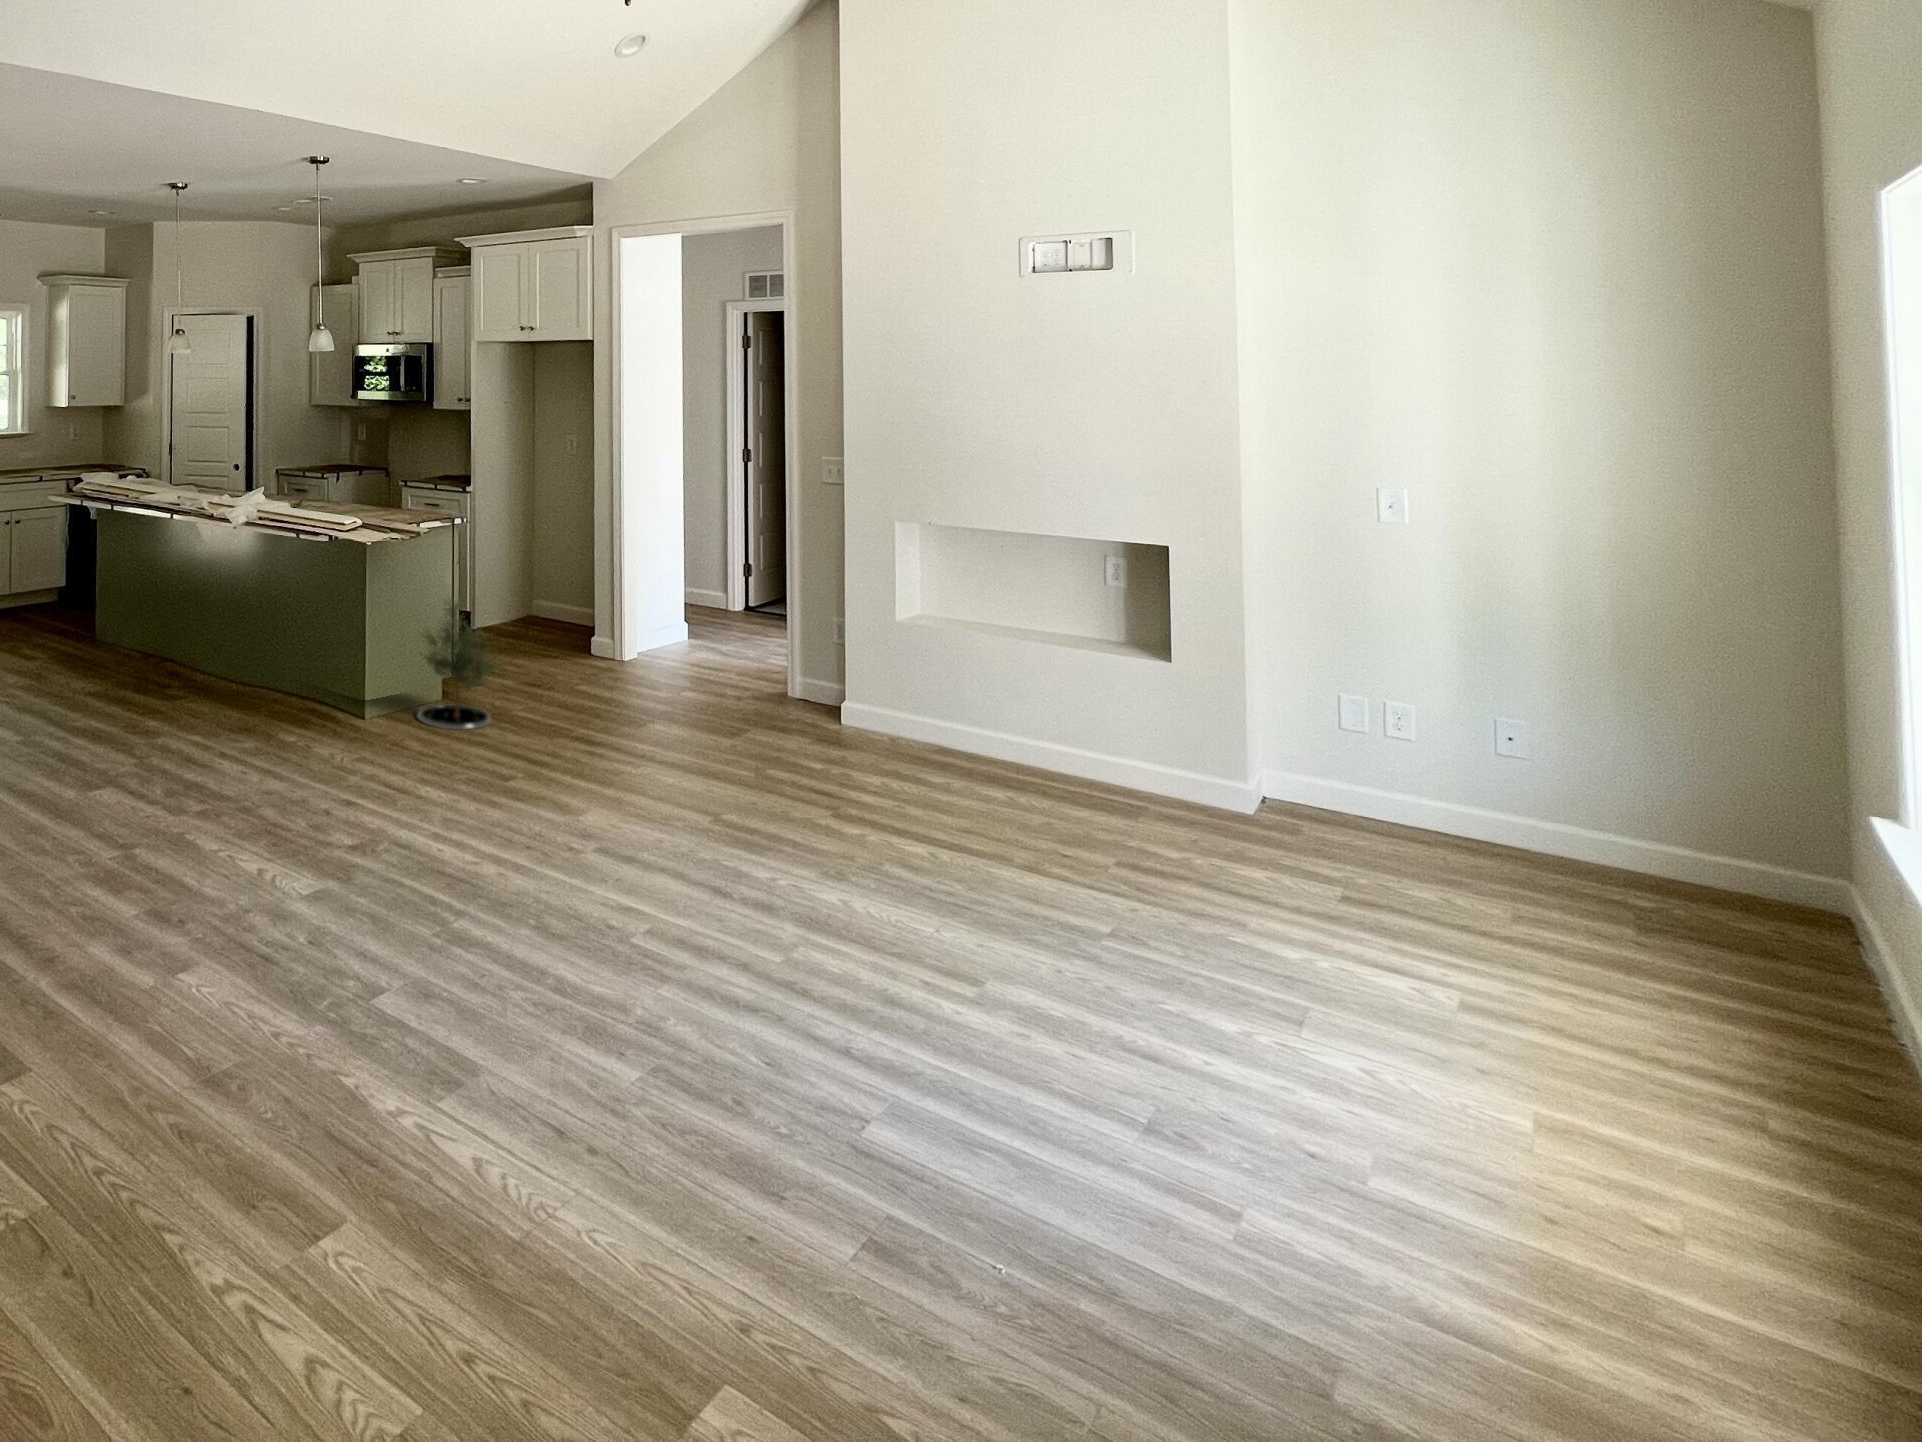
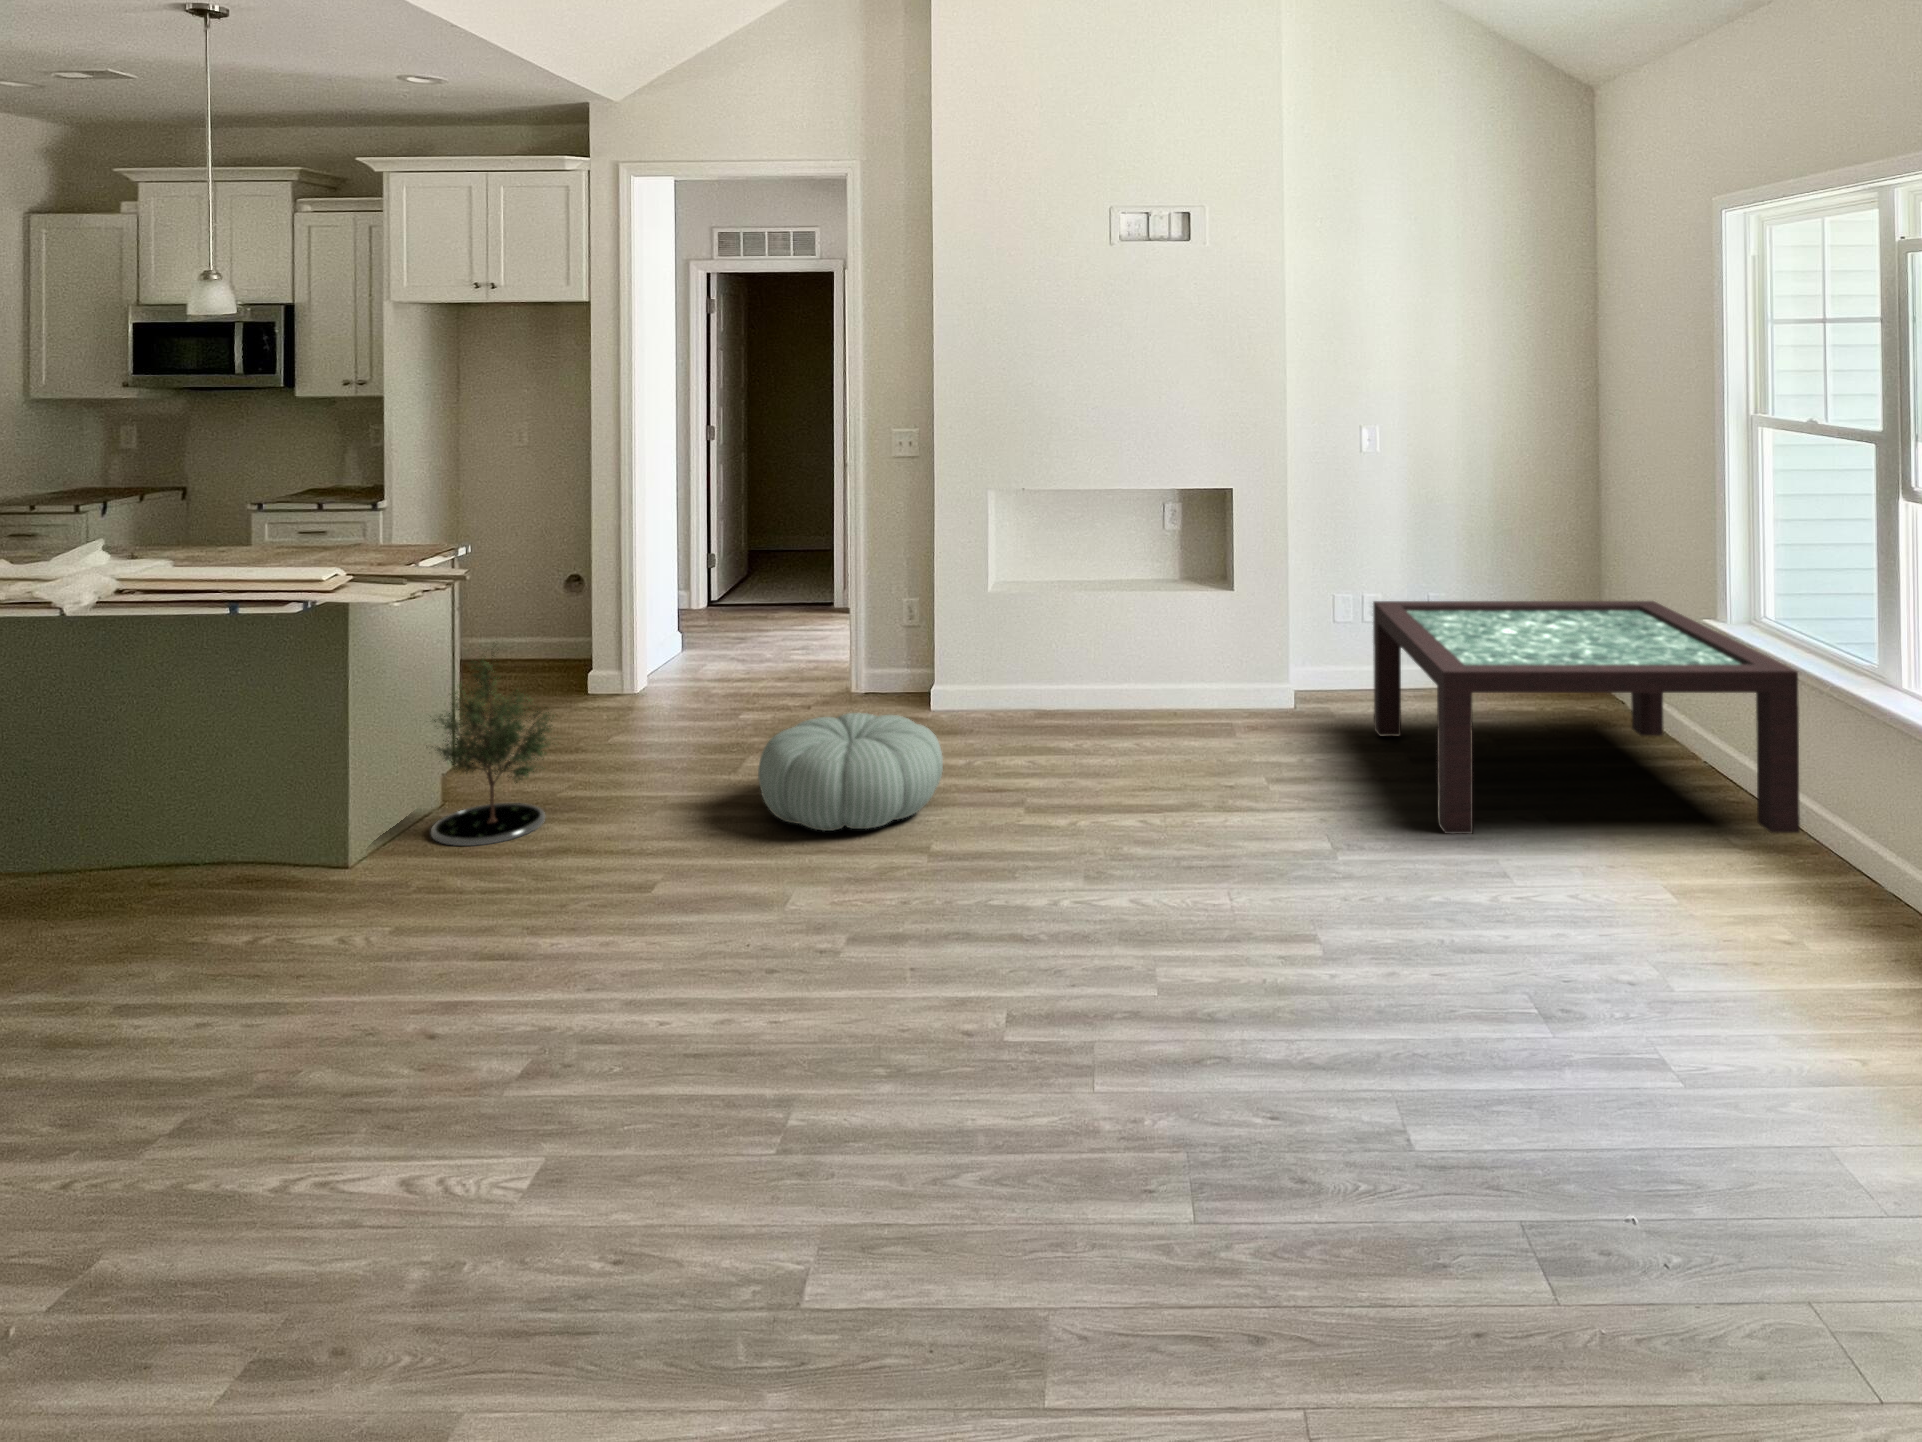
pouf: none [621,695,775,789] -> present [758,713,943,831]
coffee table: none [1239,707,1794,1111] -> present [1373,601,1800,834]

